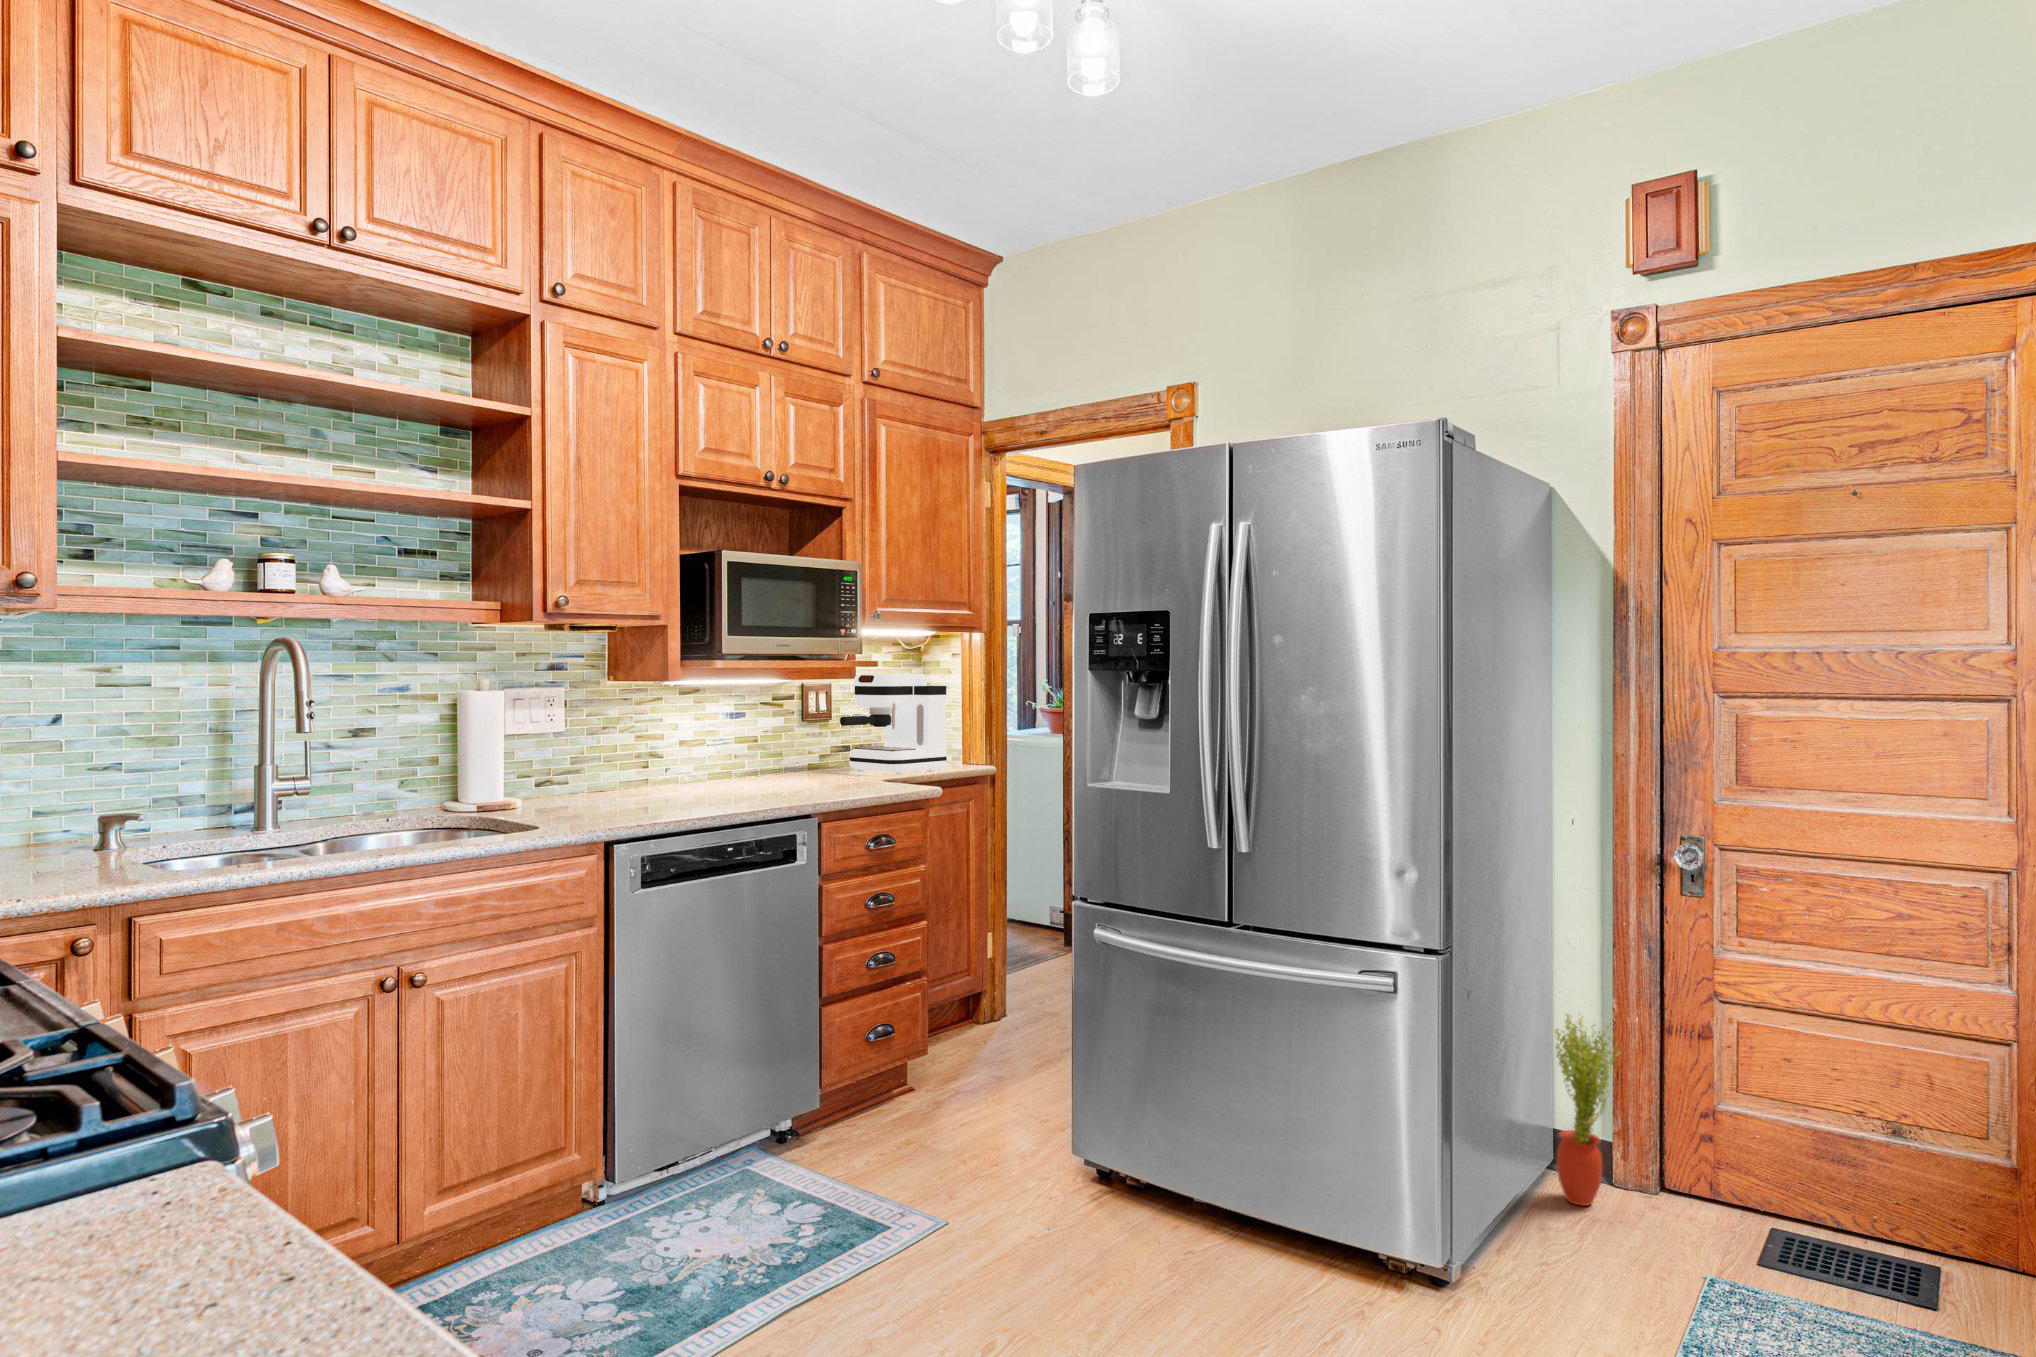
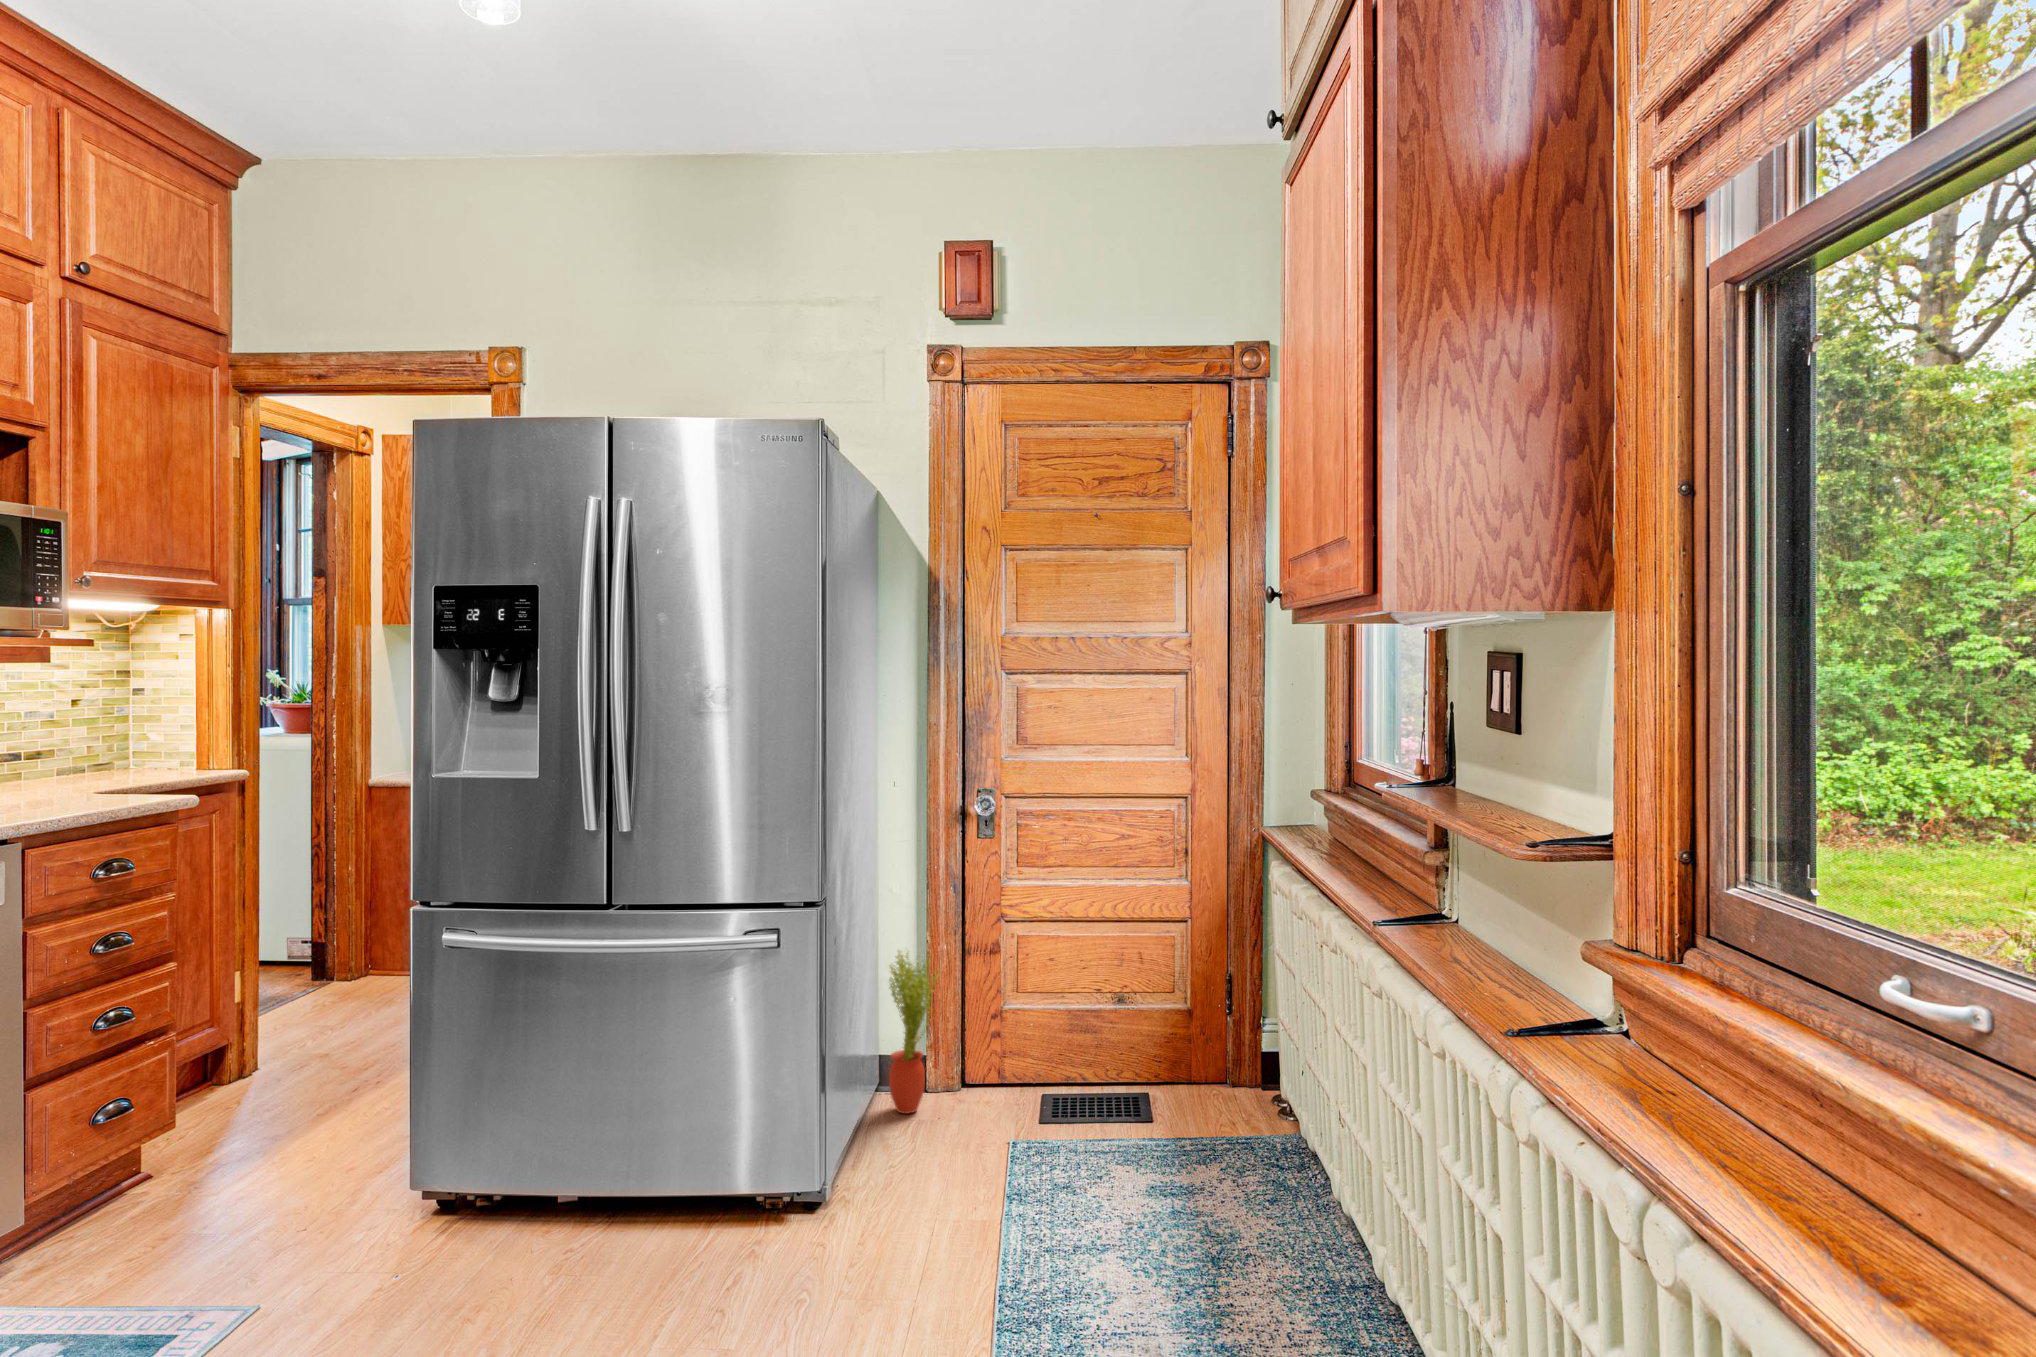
coffee maker: present [840,674,947,775] -> none [19,655,187,782]

